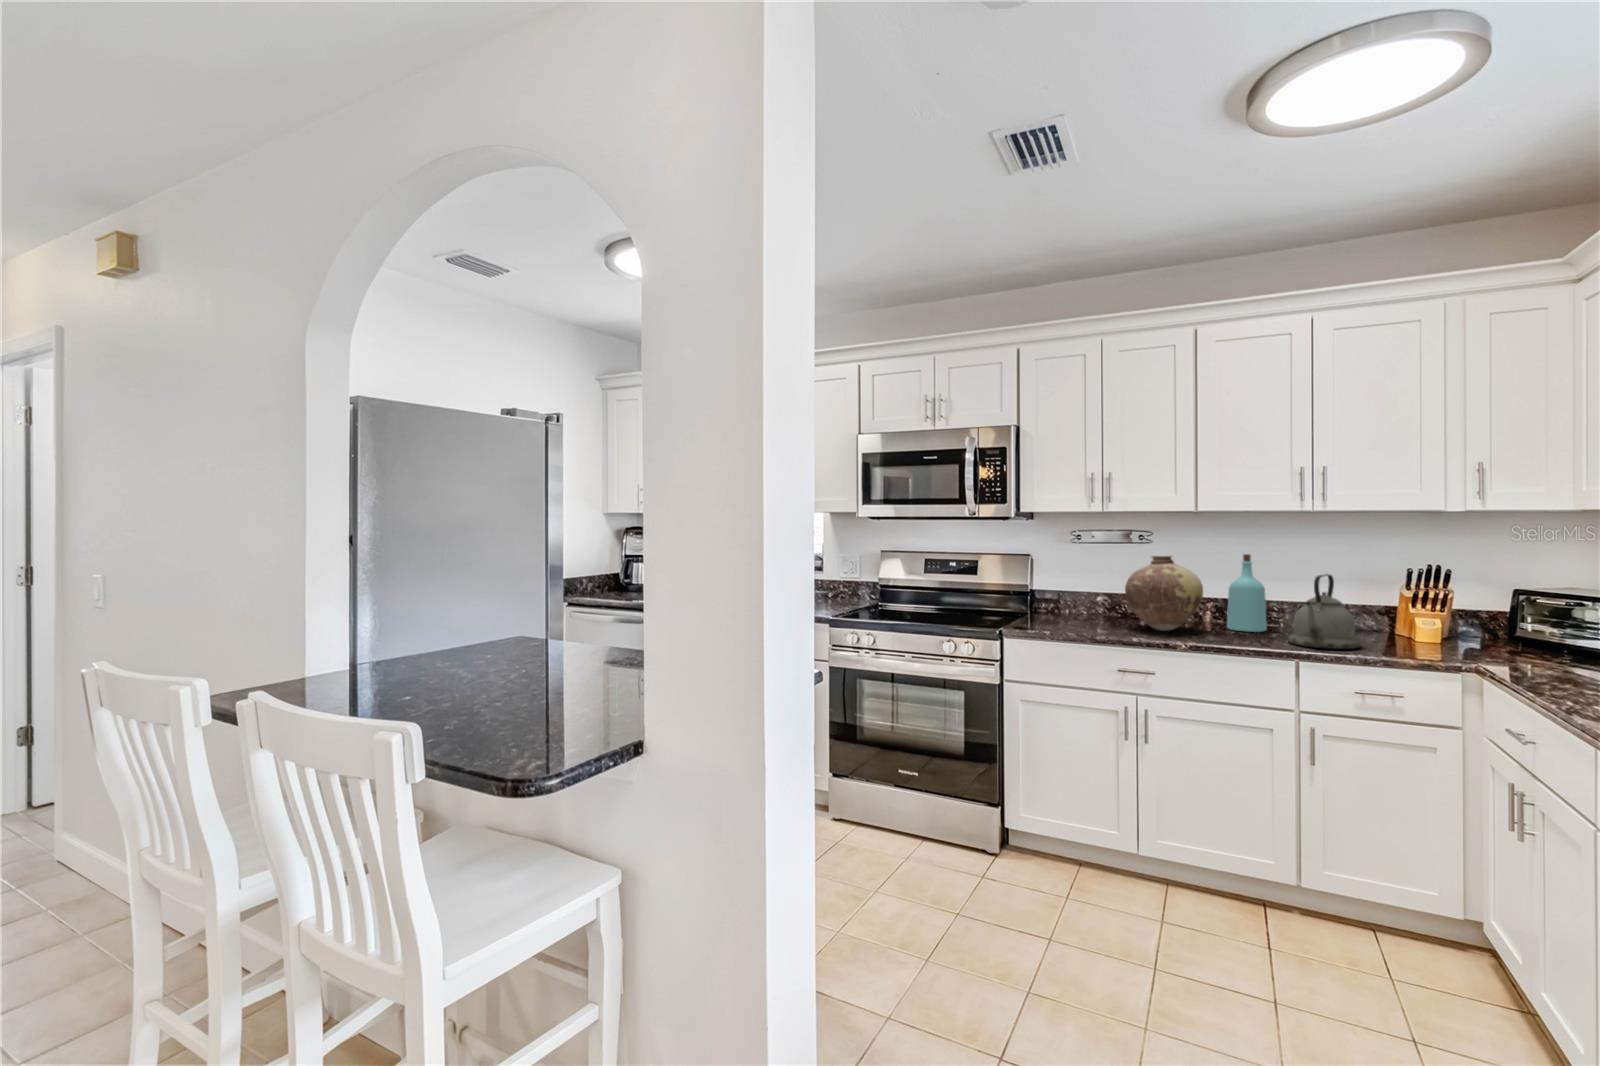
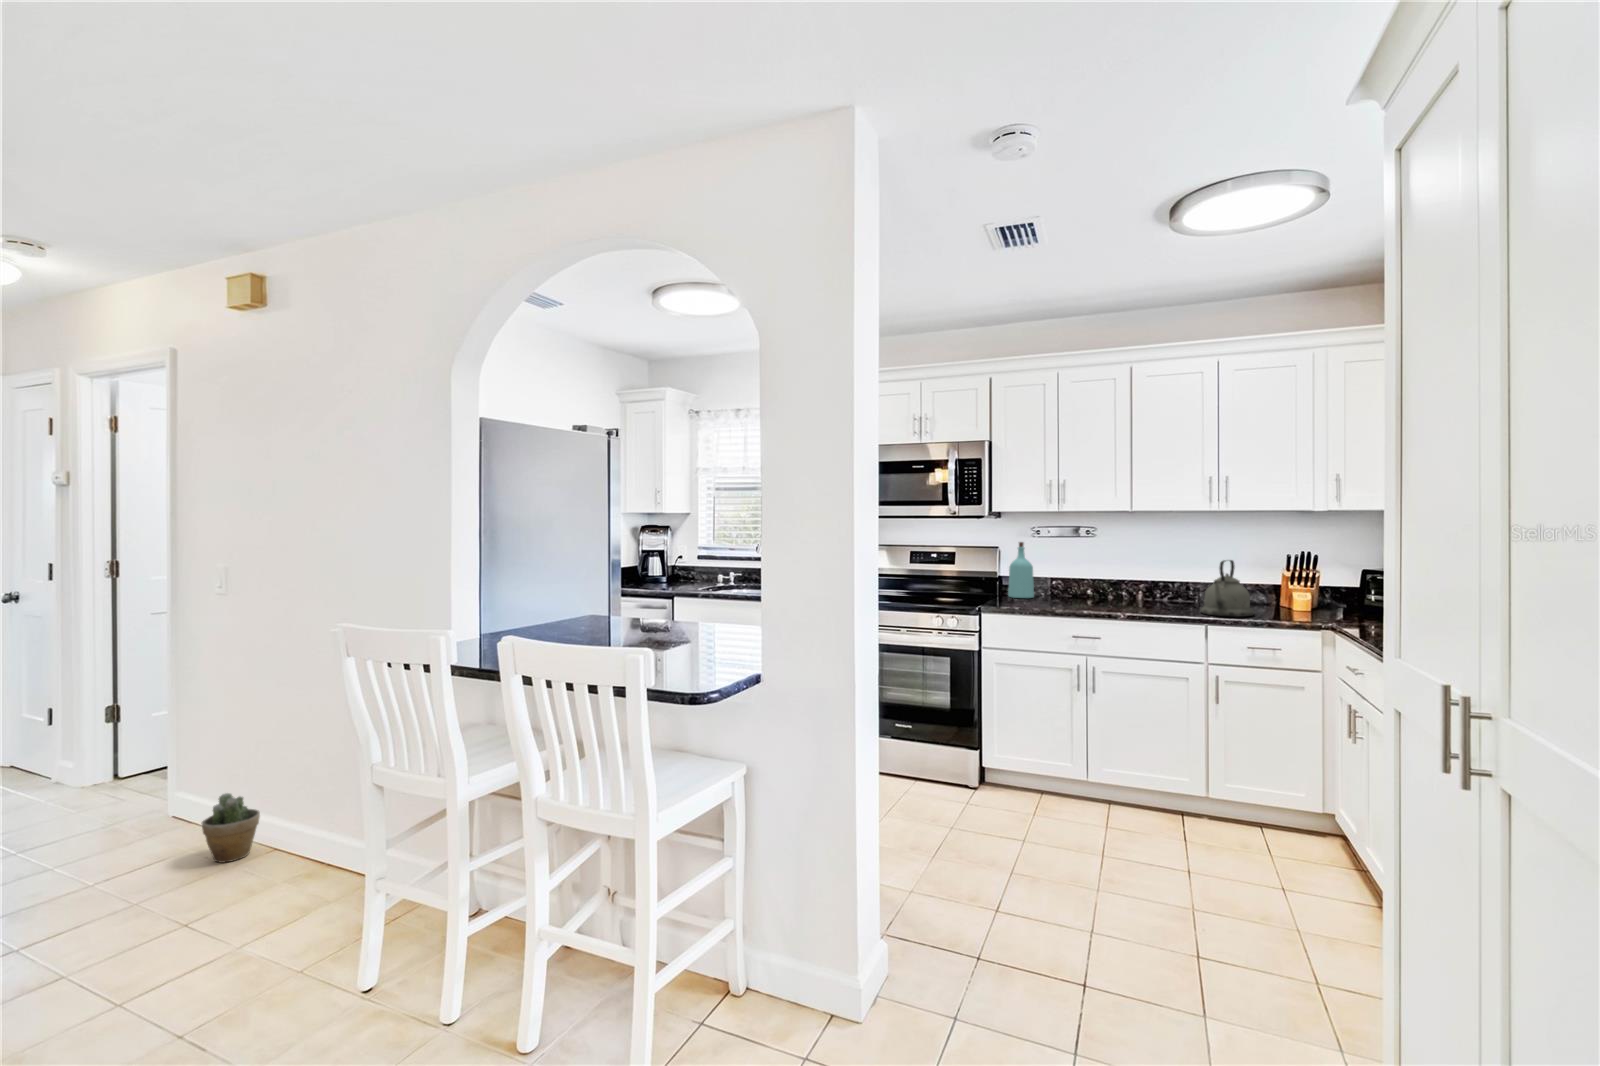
bottle: present [1227,554,1267,632] -> present [1008,542,1034,598]
vase: present [1125,556,1203,631] -> none [1076,546,1136,606]
potted plant: none [45,846,122,930] -> present [201,793,260,863]

